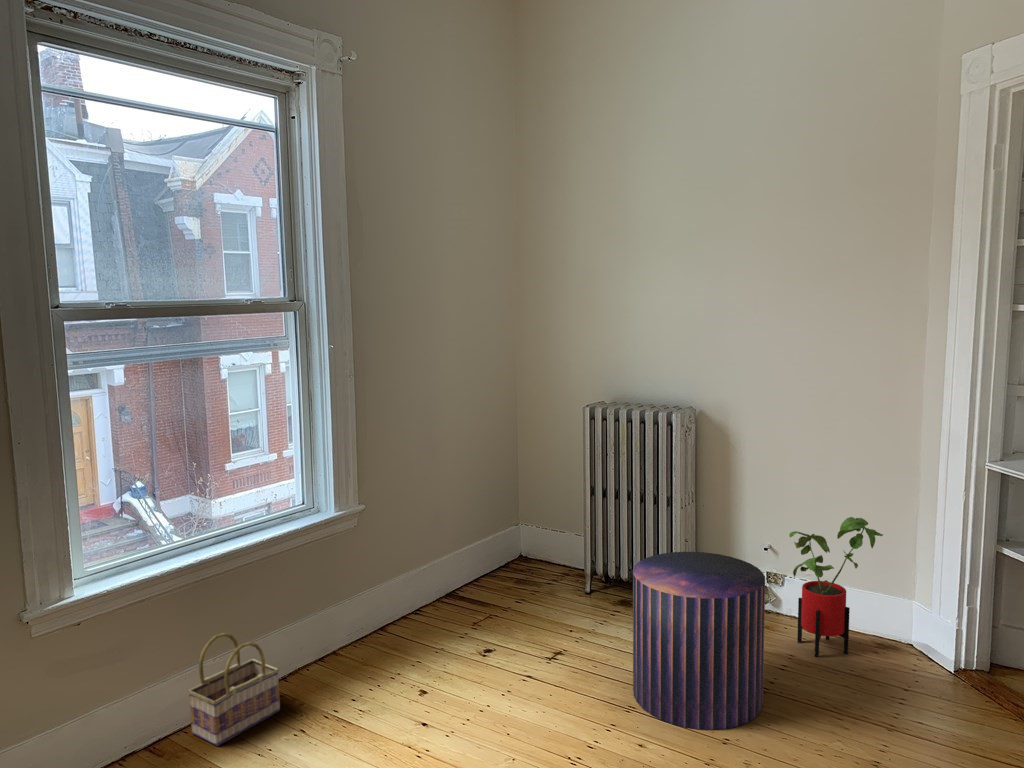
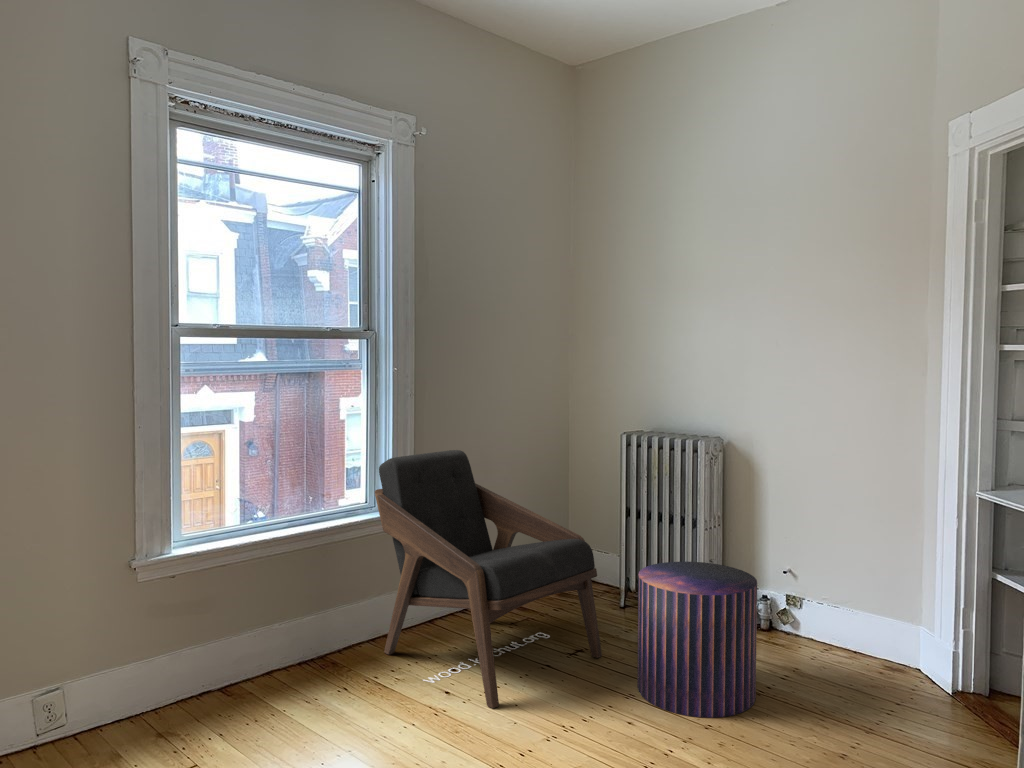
lounge chair: none [316,435,585,743] -> present [375,450,602,708]
house plant: present [789,517,883,657] -> none [798,540,886,672]
basket: present [188,633,280,746] -> none [257,601,333,692]

